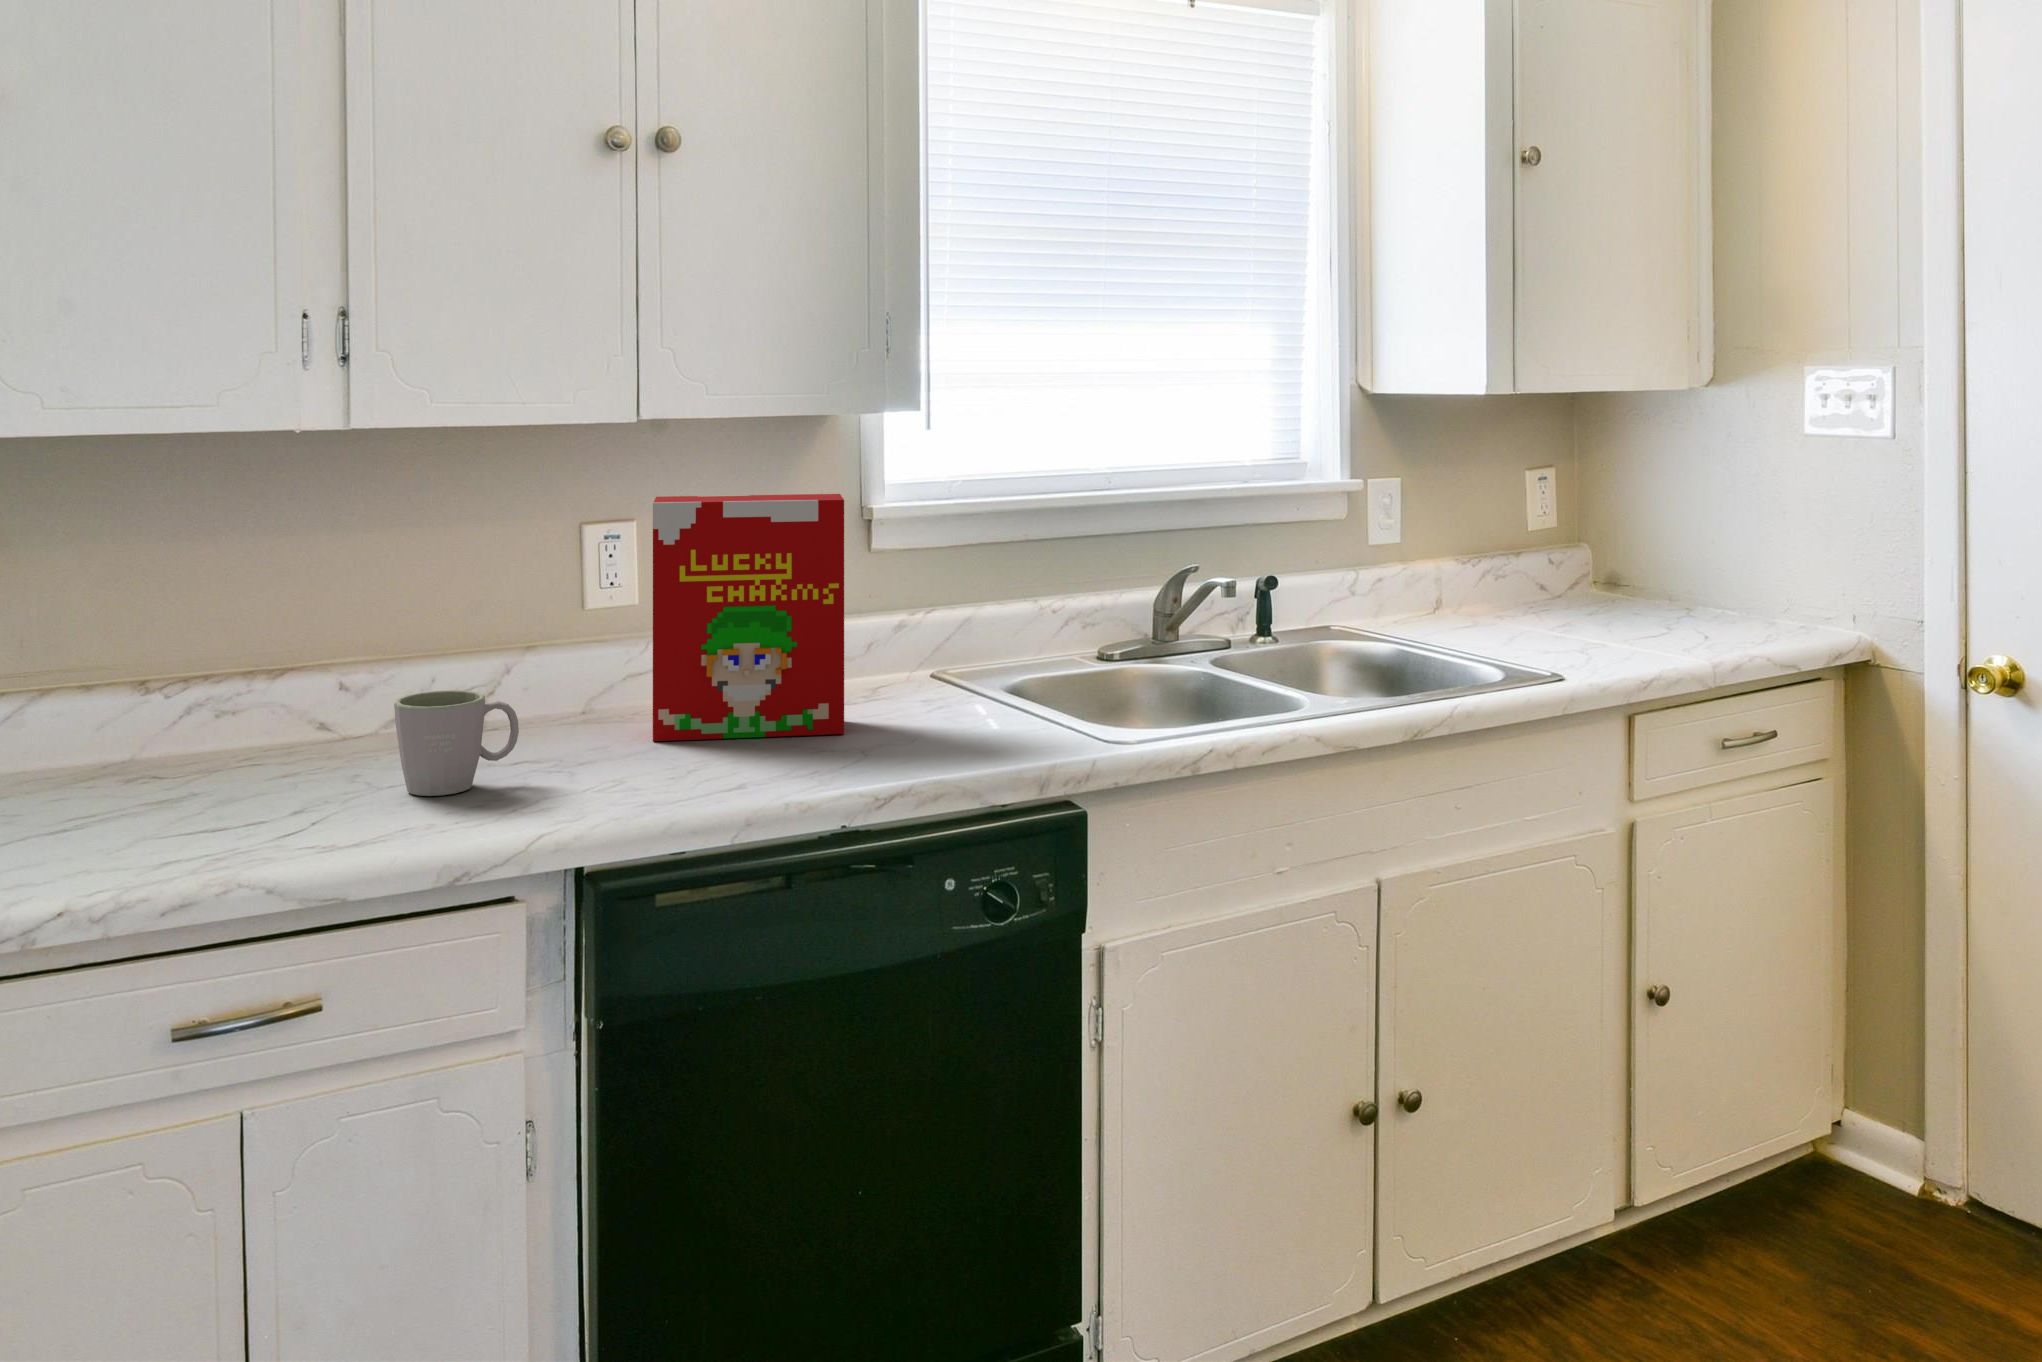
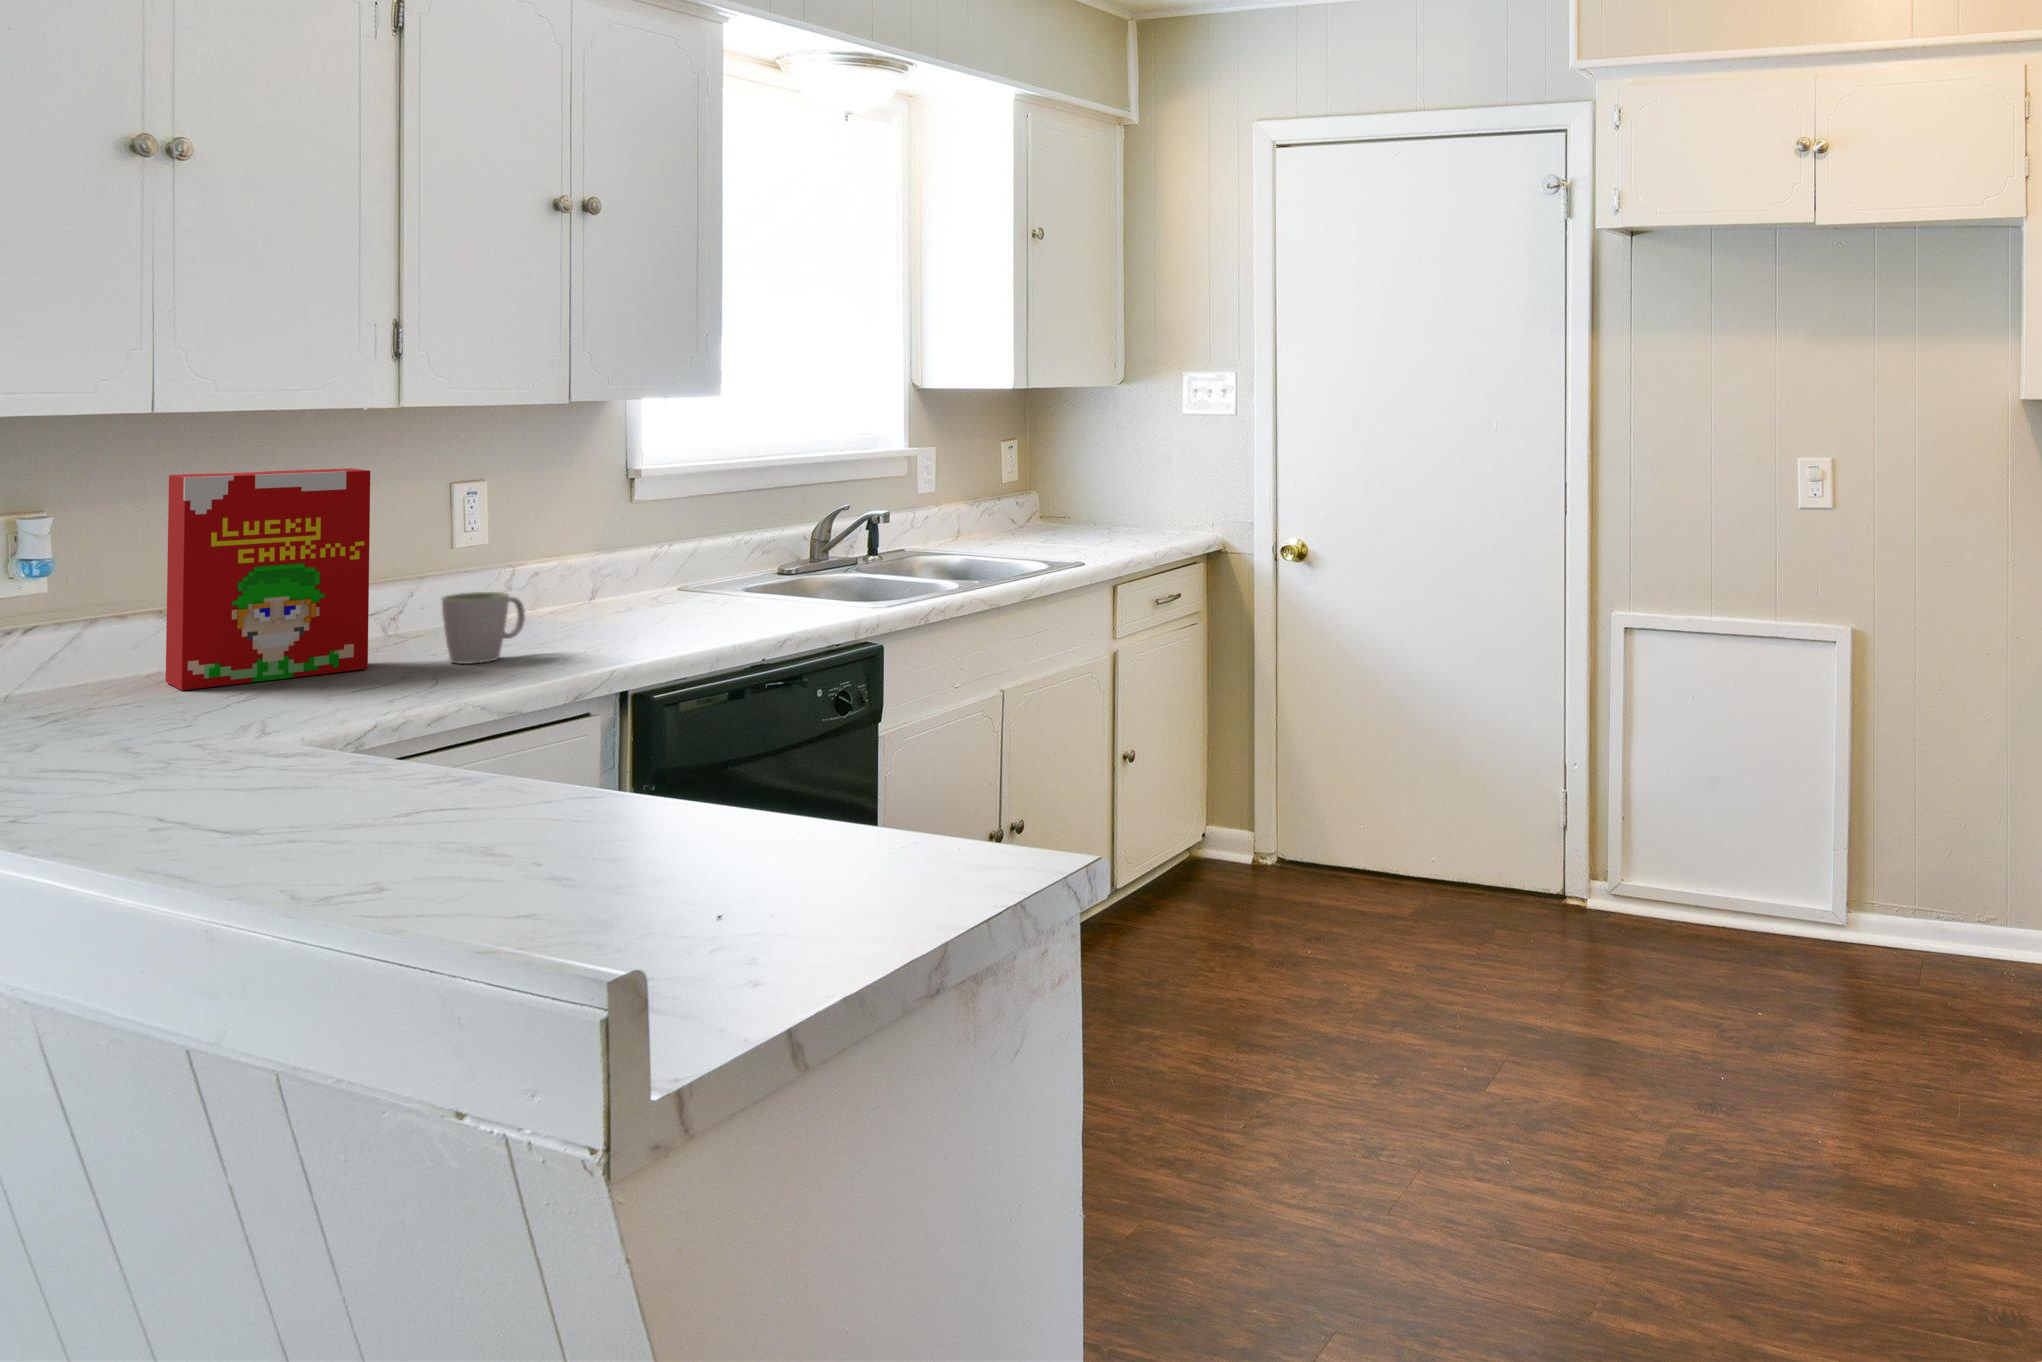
cereal box: present [653,494,844,741] -> present [166,468,370,690]

